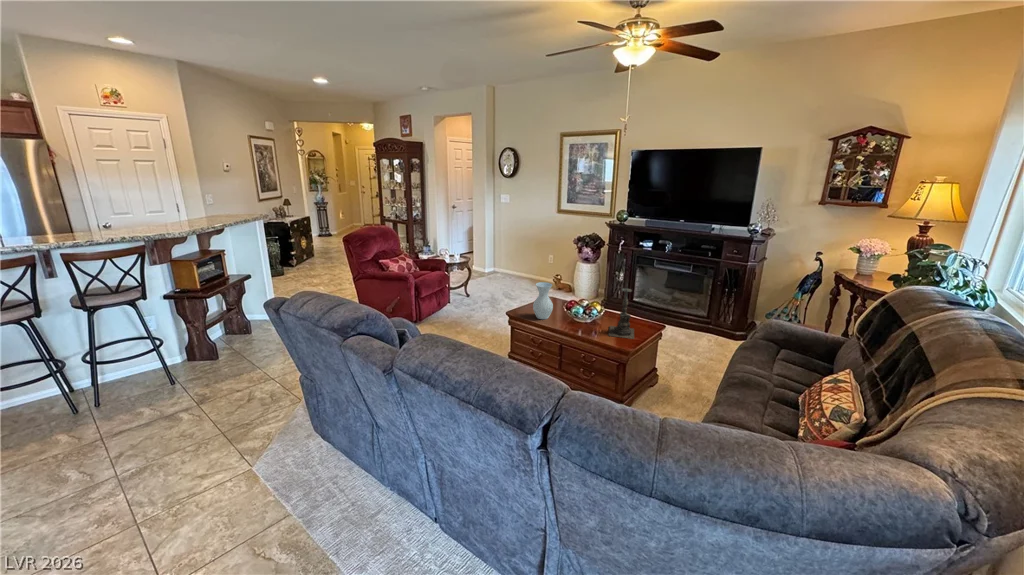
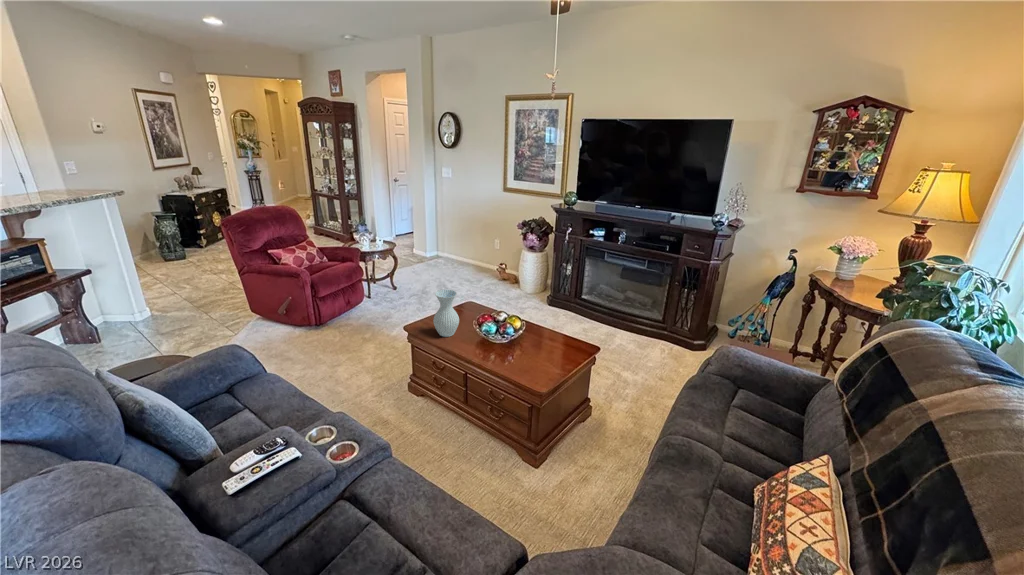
candle holder: present [609,288,634,339] -> none [519,296,556,370]

